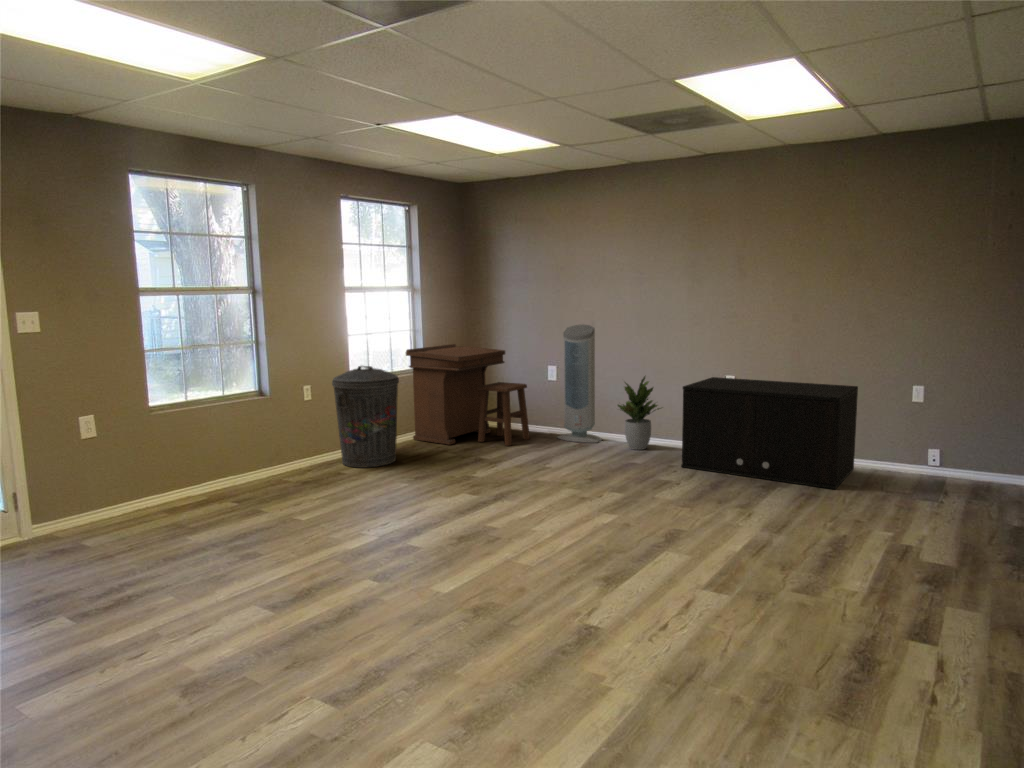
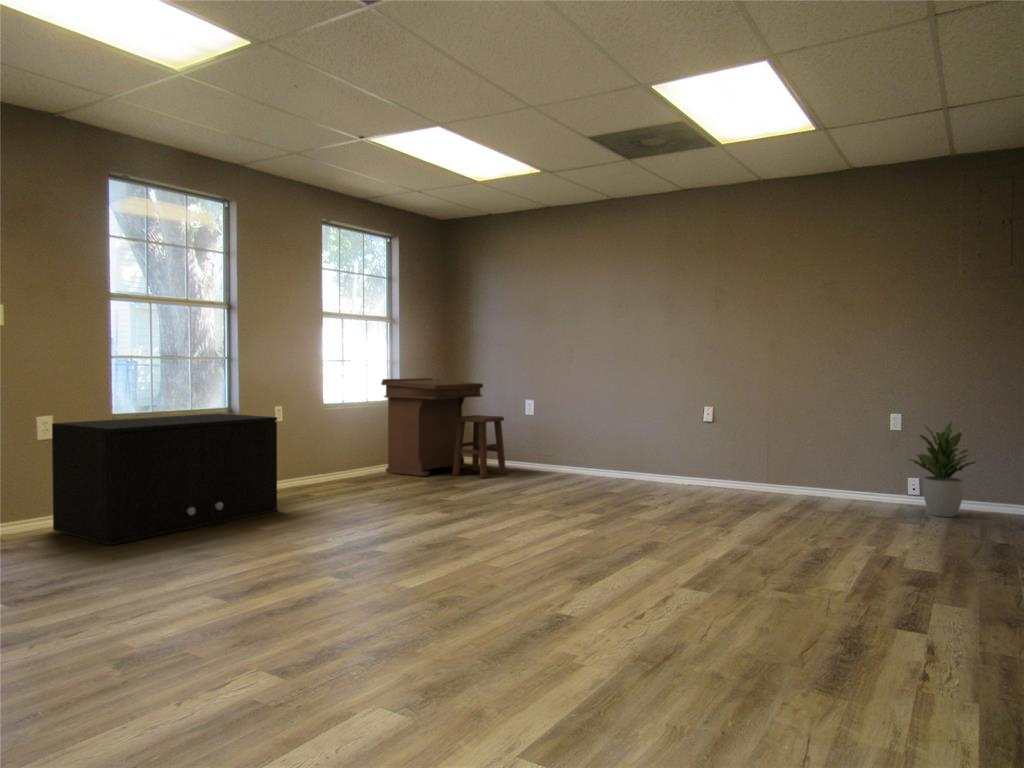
air purifier: present [557,325,602,443] -> none [533,358,580,477]
trash can: present [332,366,399,468] -> none [304,389,373,492]
potted plant: present [618,376,661,450] -> present [909,422,976,517]
storage cabinet: present [681,377,858,489] -> present [52,413,278,545]

